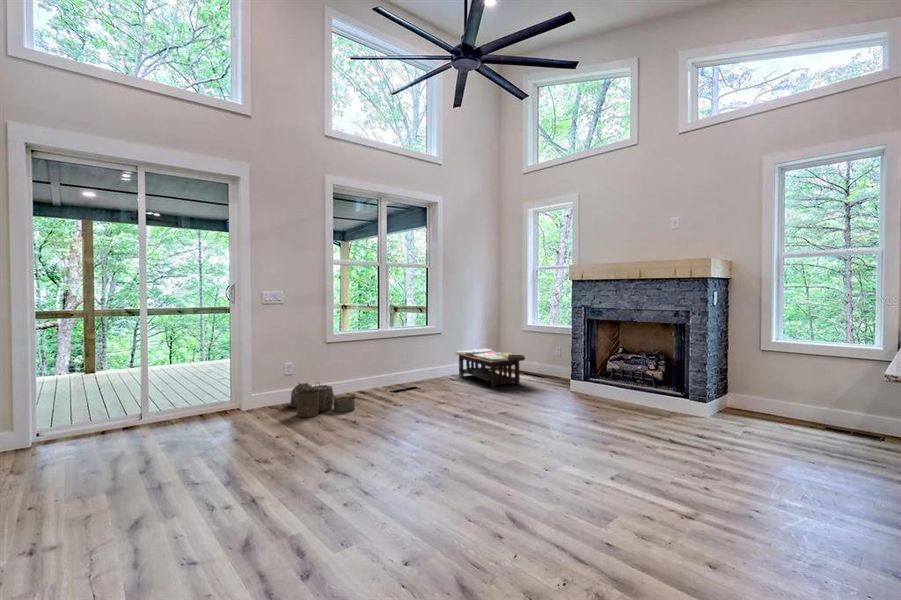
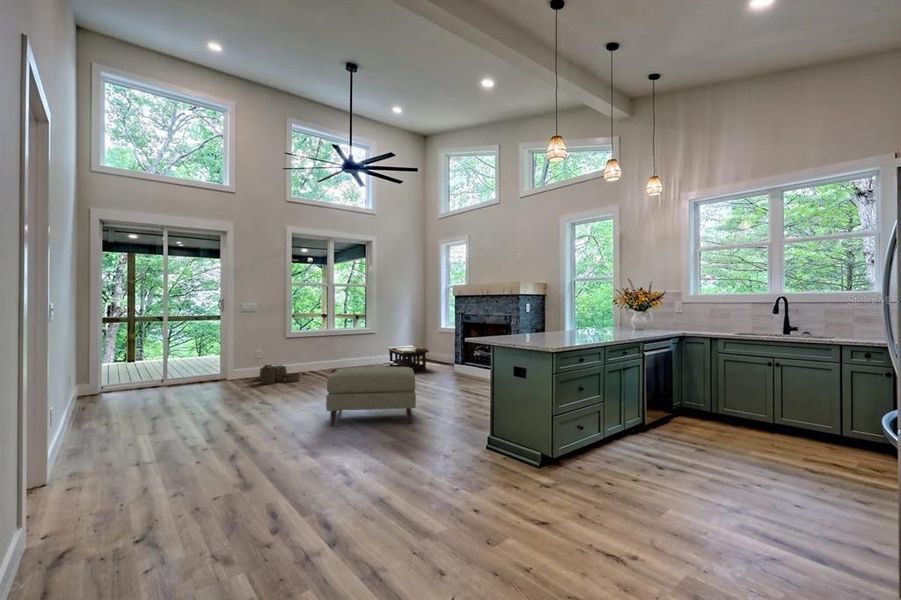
ottoman: none [484,409,690,555] -> present [326,367,416,426]

